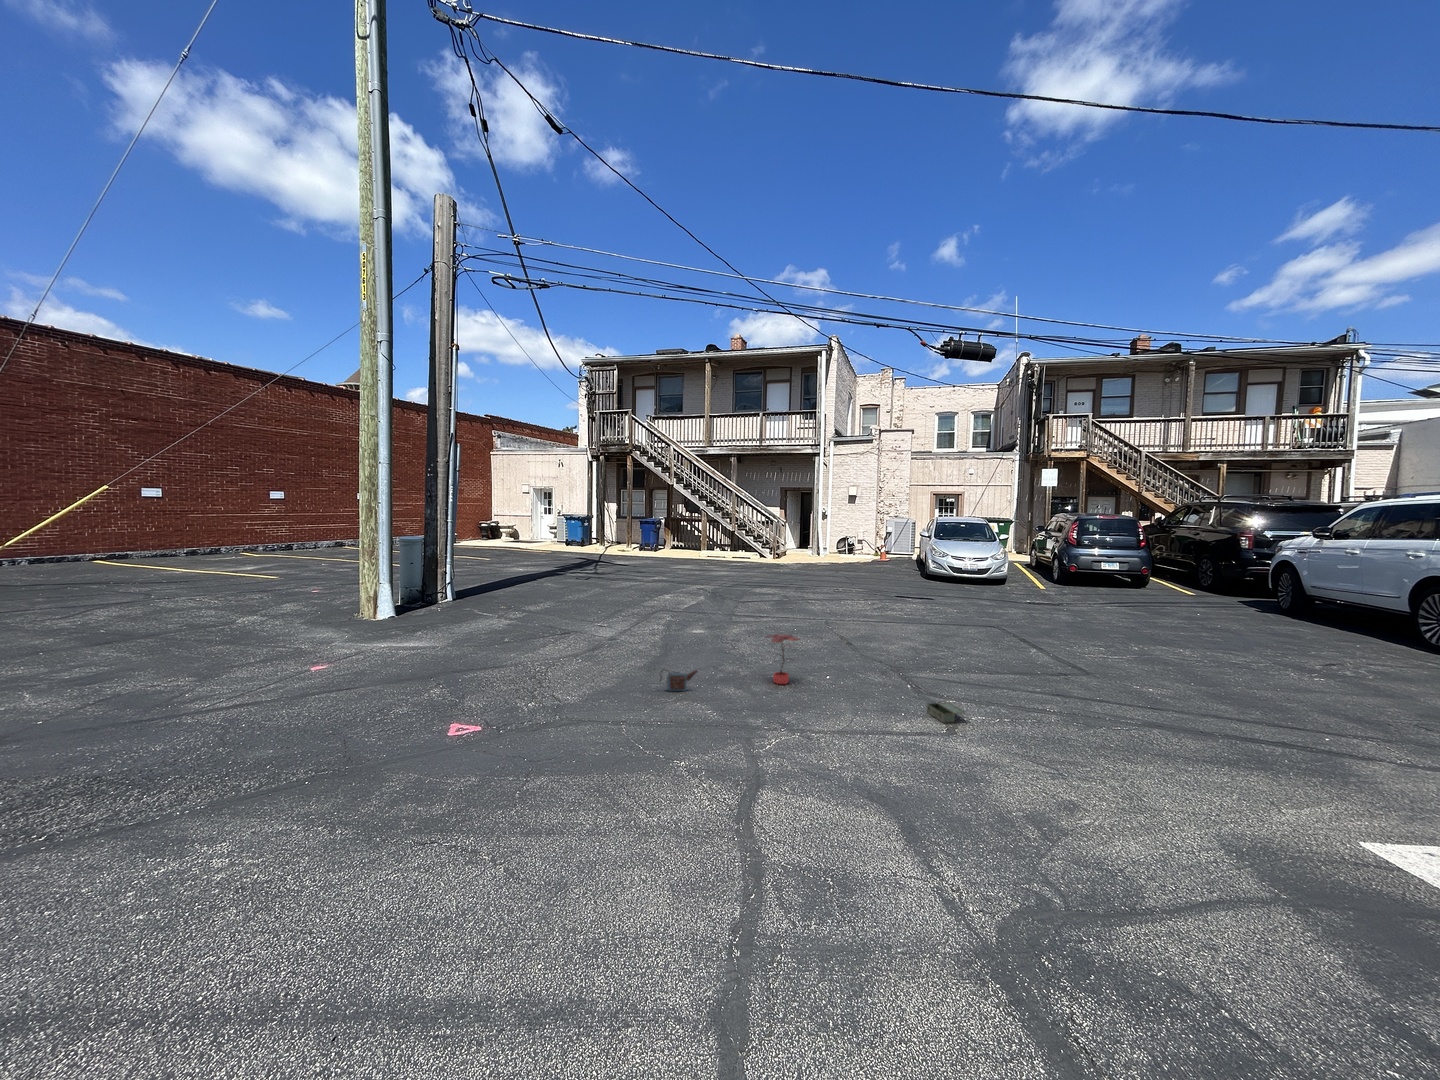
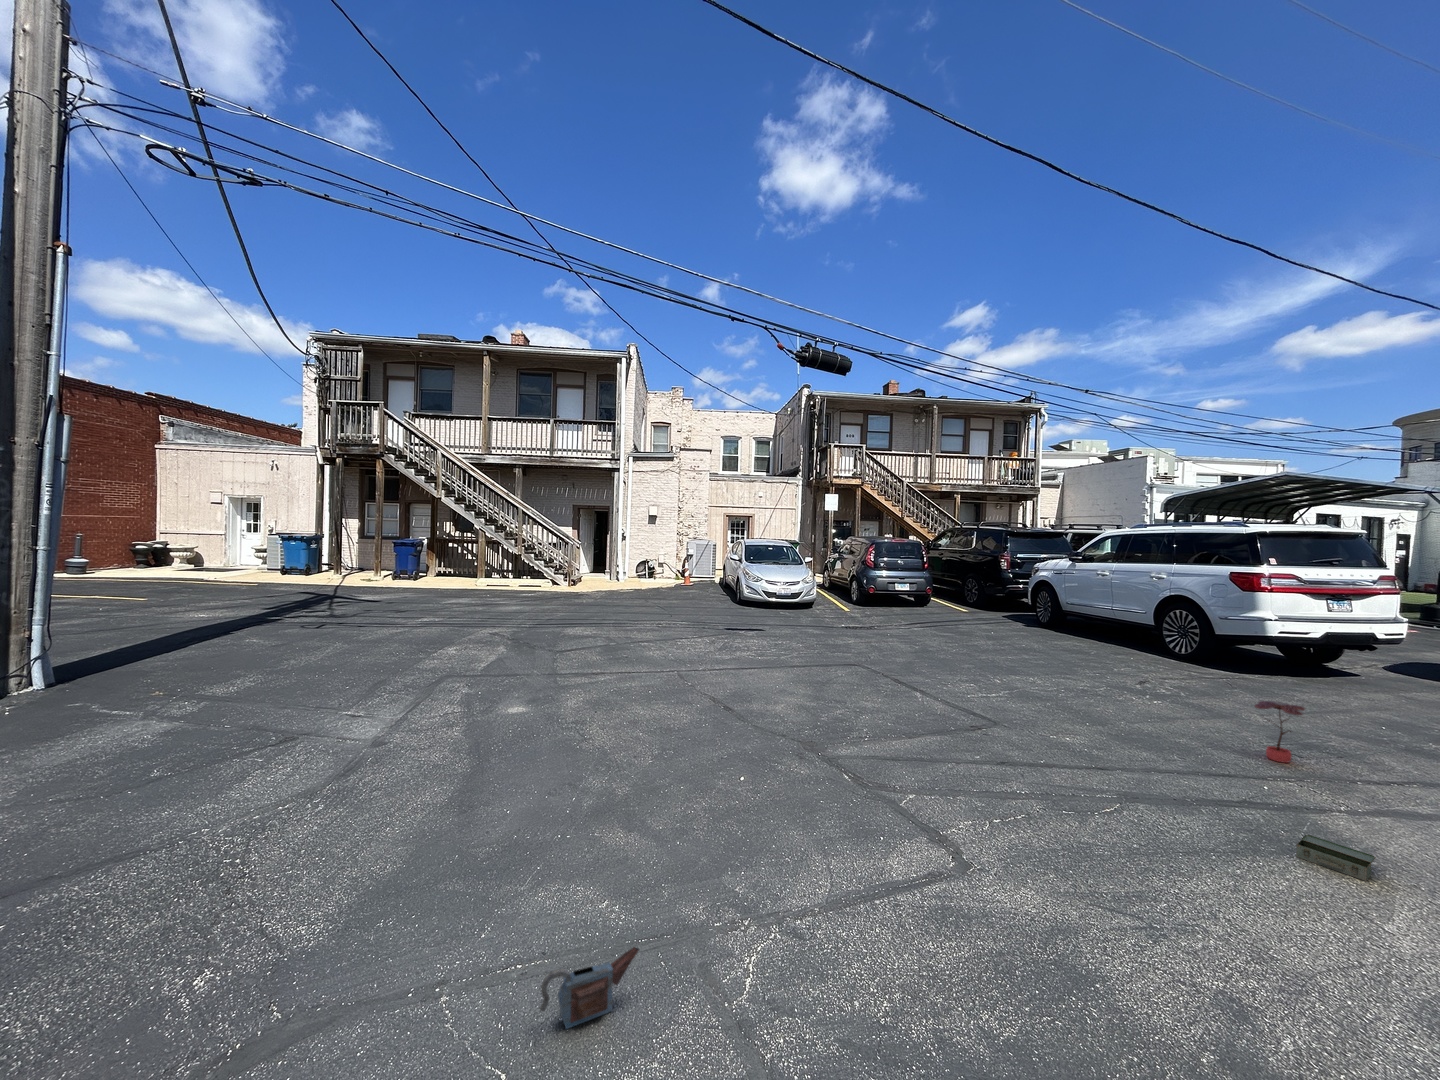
potted plant: present [766,634,800,684] -> present [1255,701,1305,763]
toolbox: present [927,702,965,723] -> present [1296,835,1376,881]

